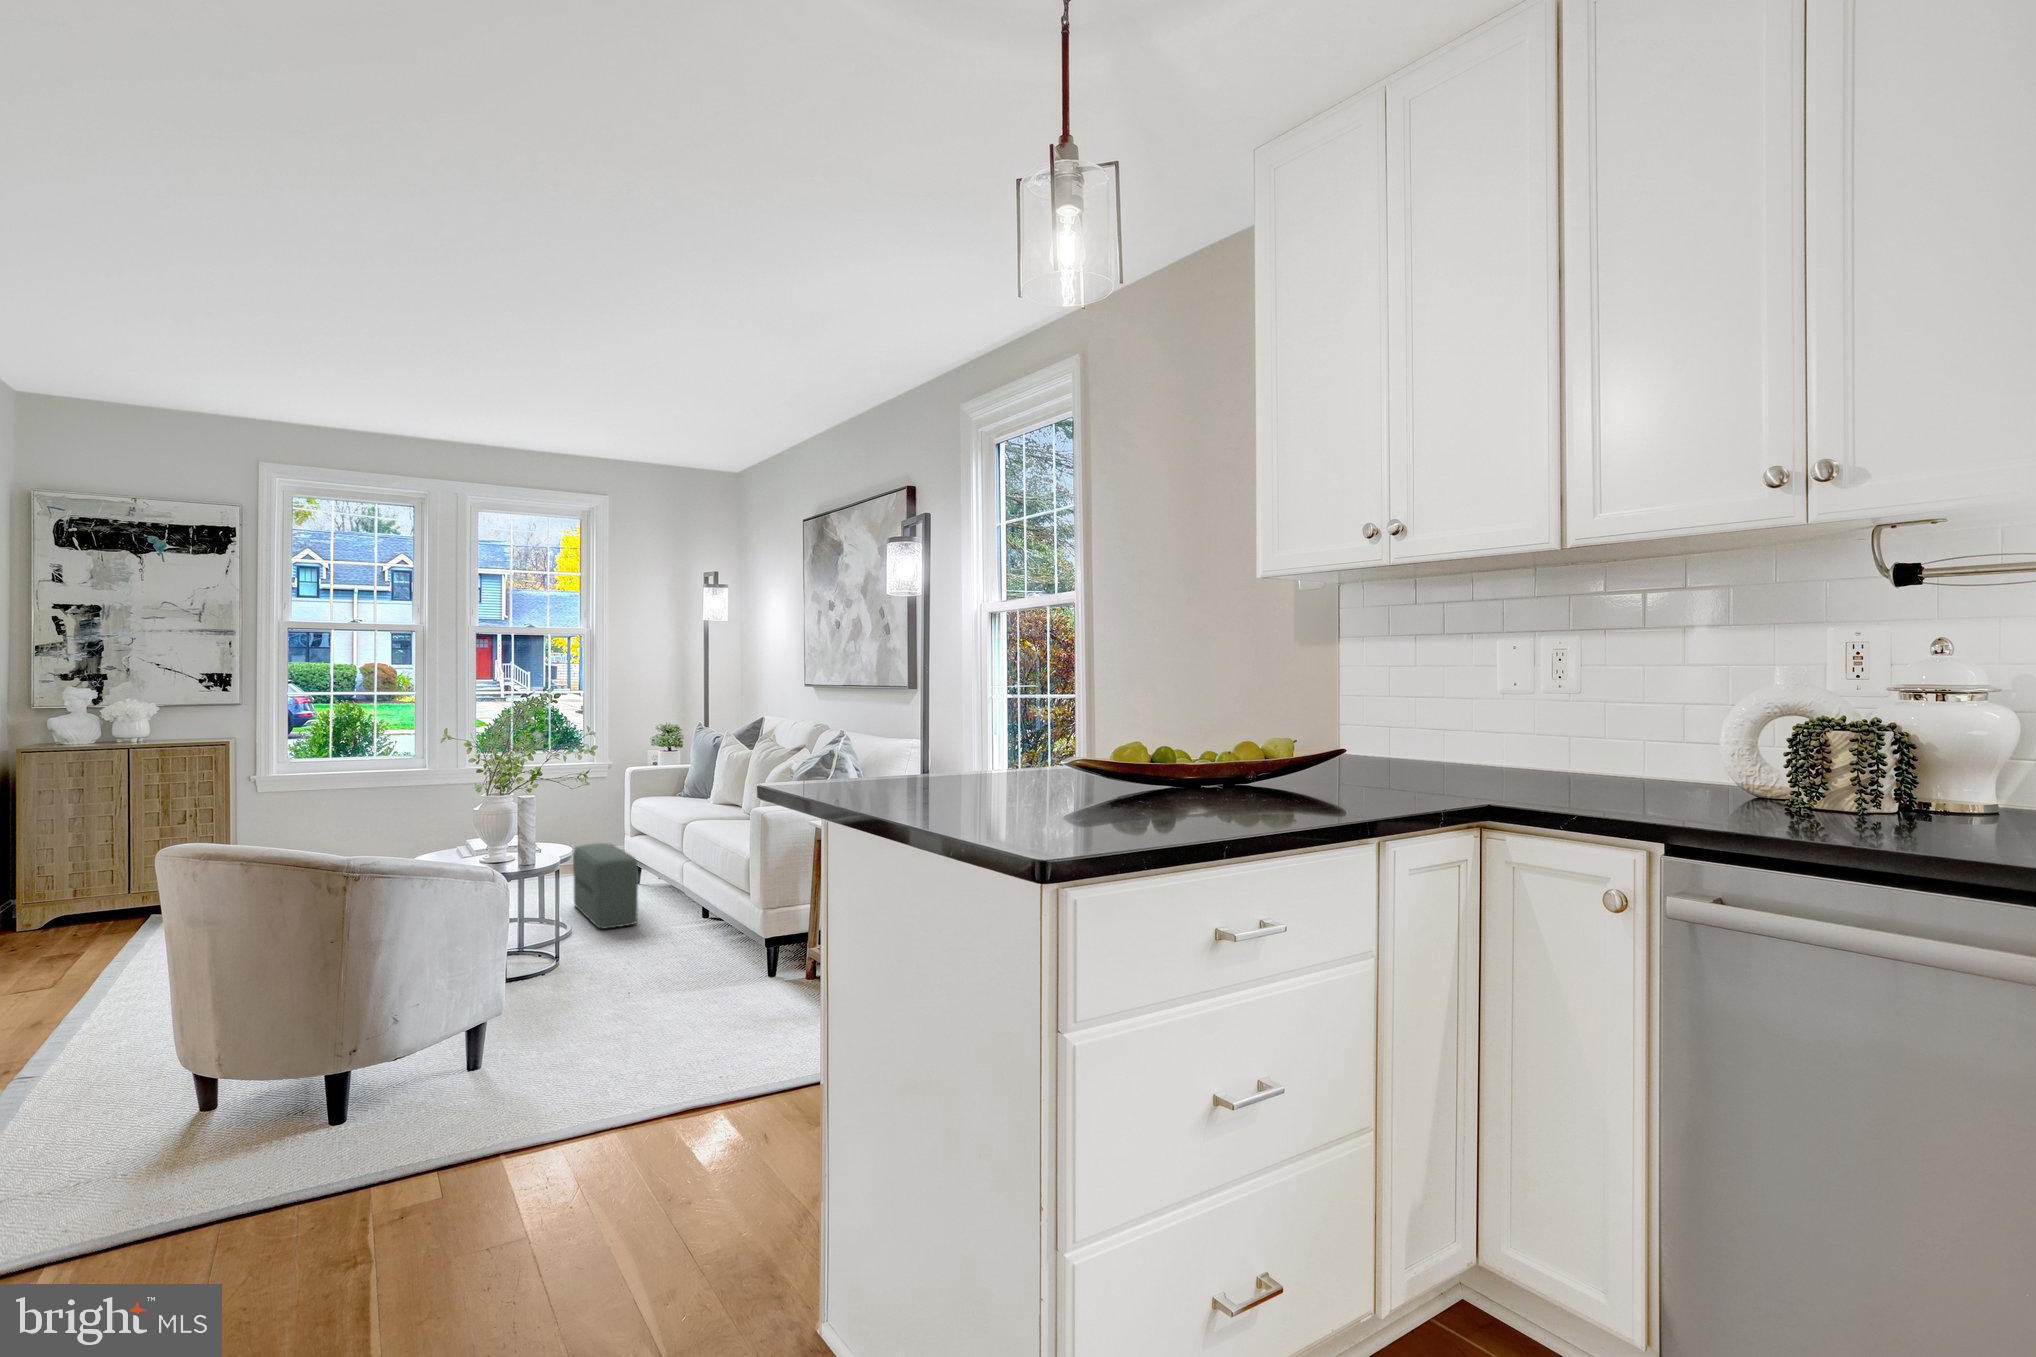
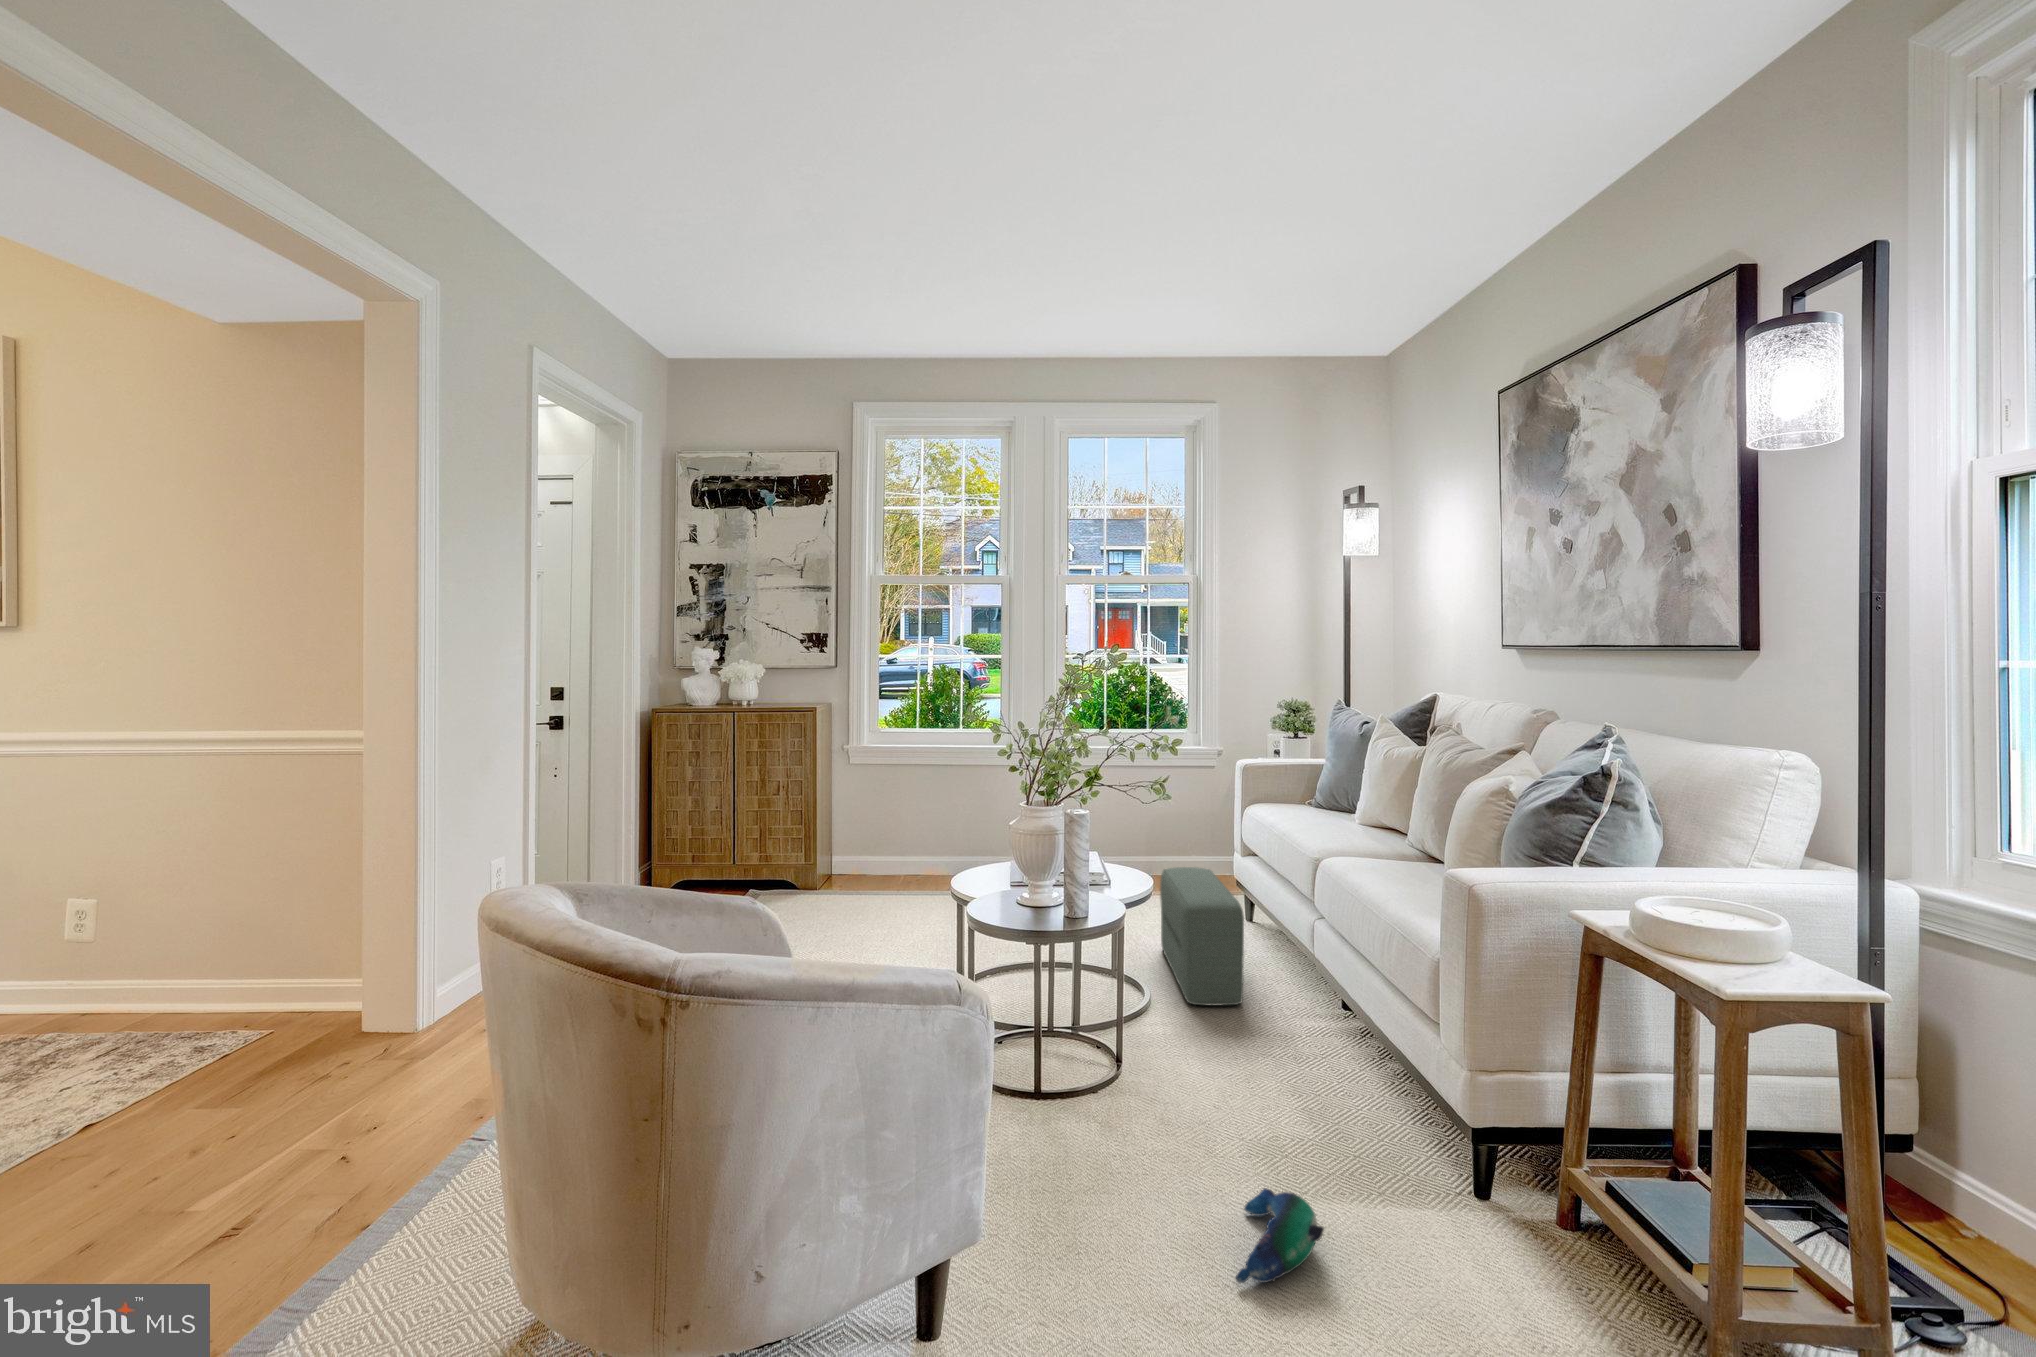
plush toy: none [642,980,688,1021] -> present [1236,1189,1324,1283]

